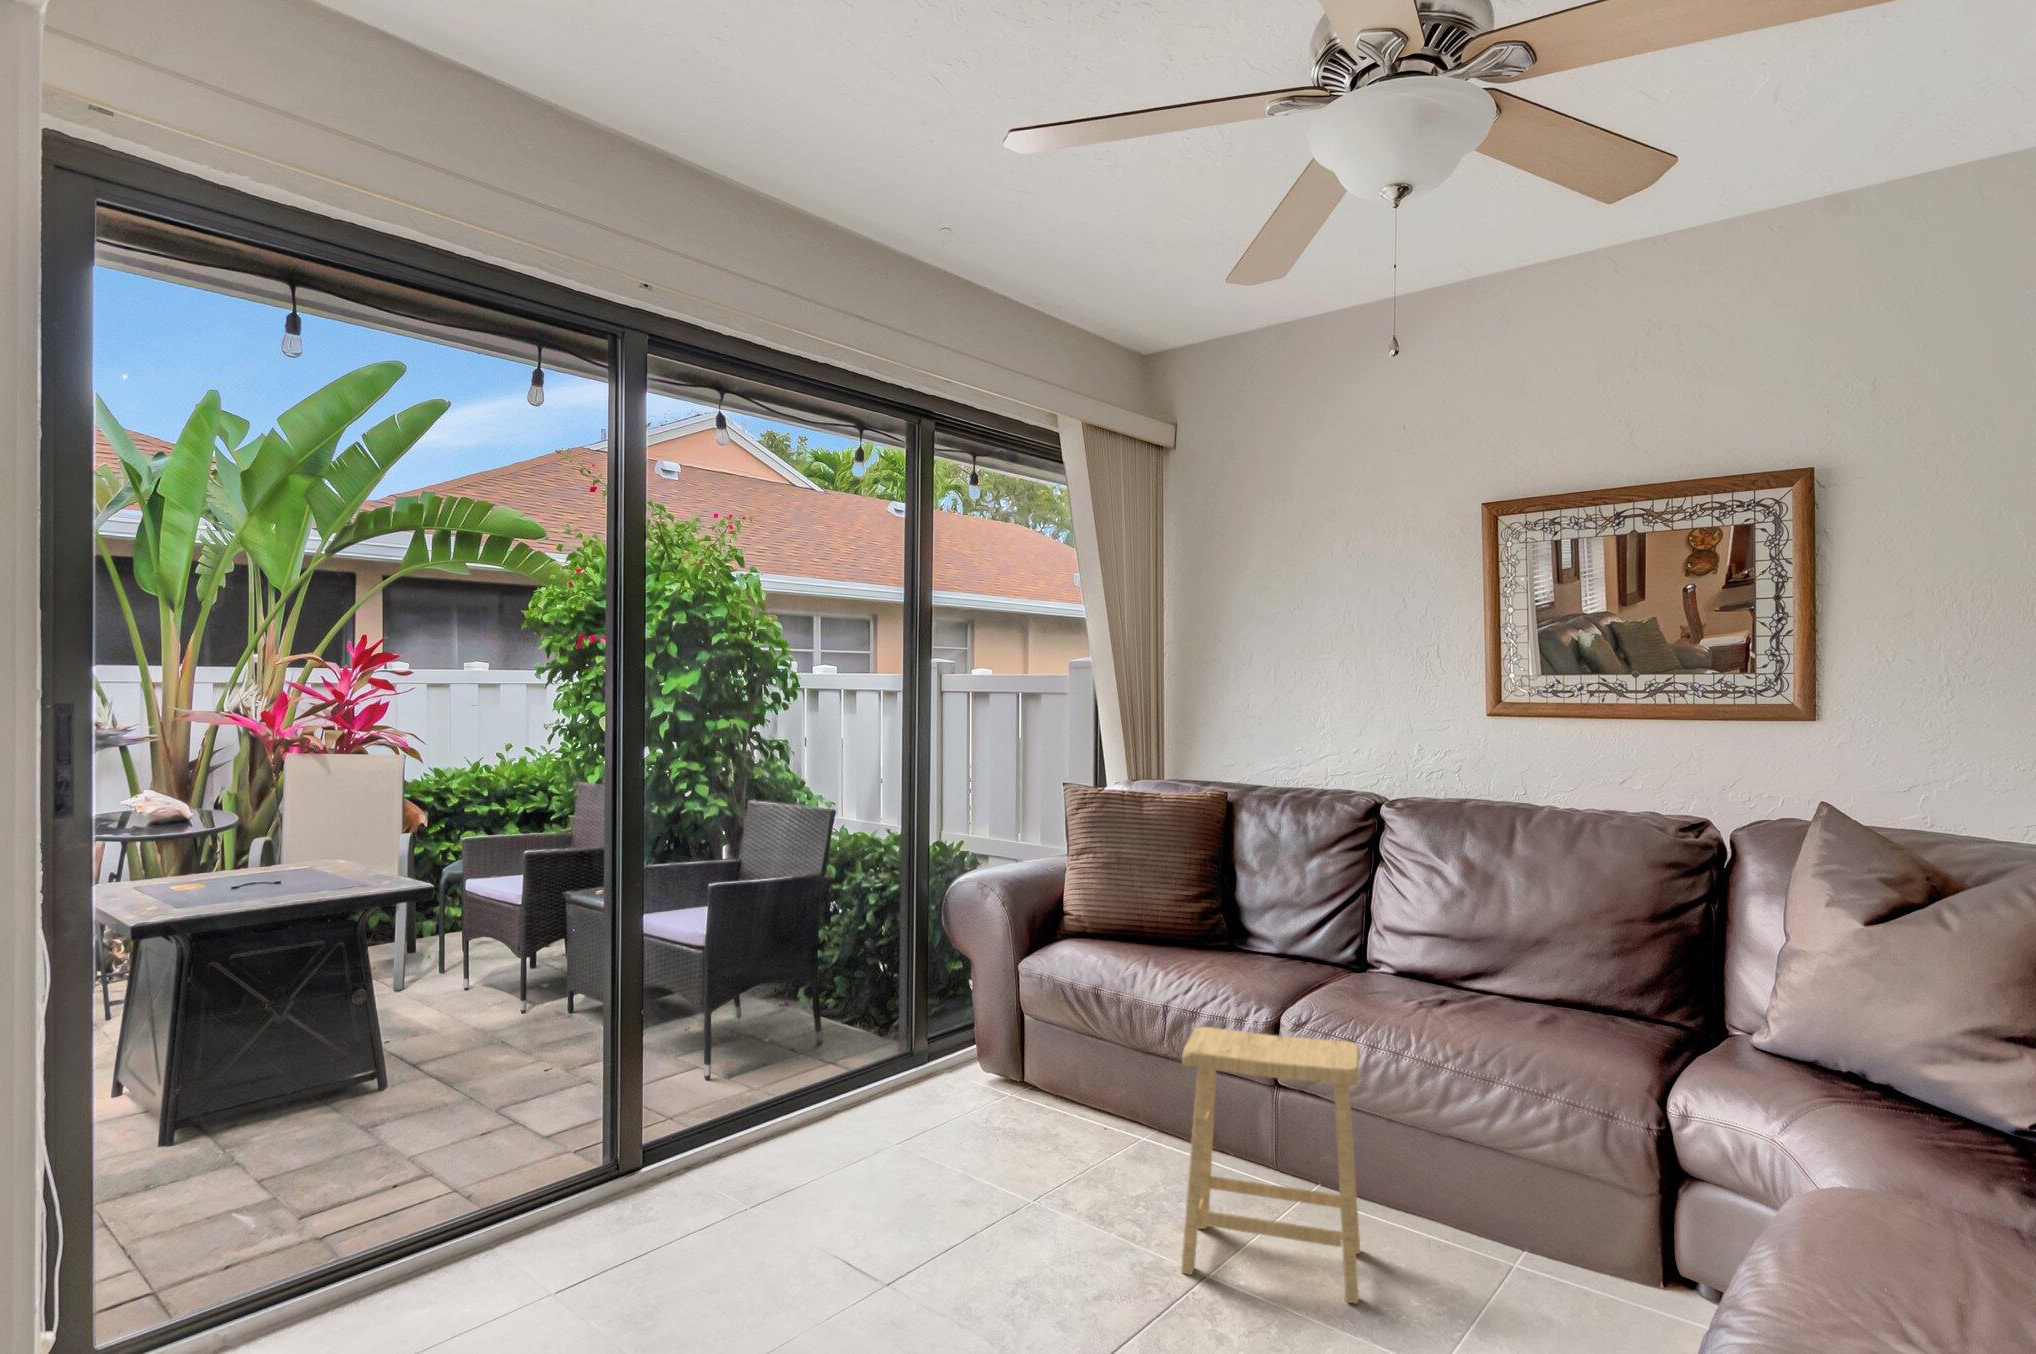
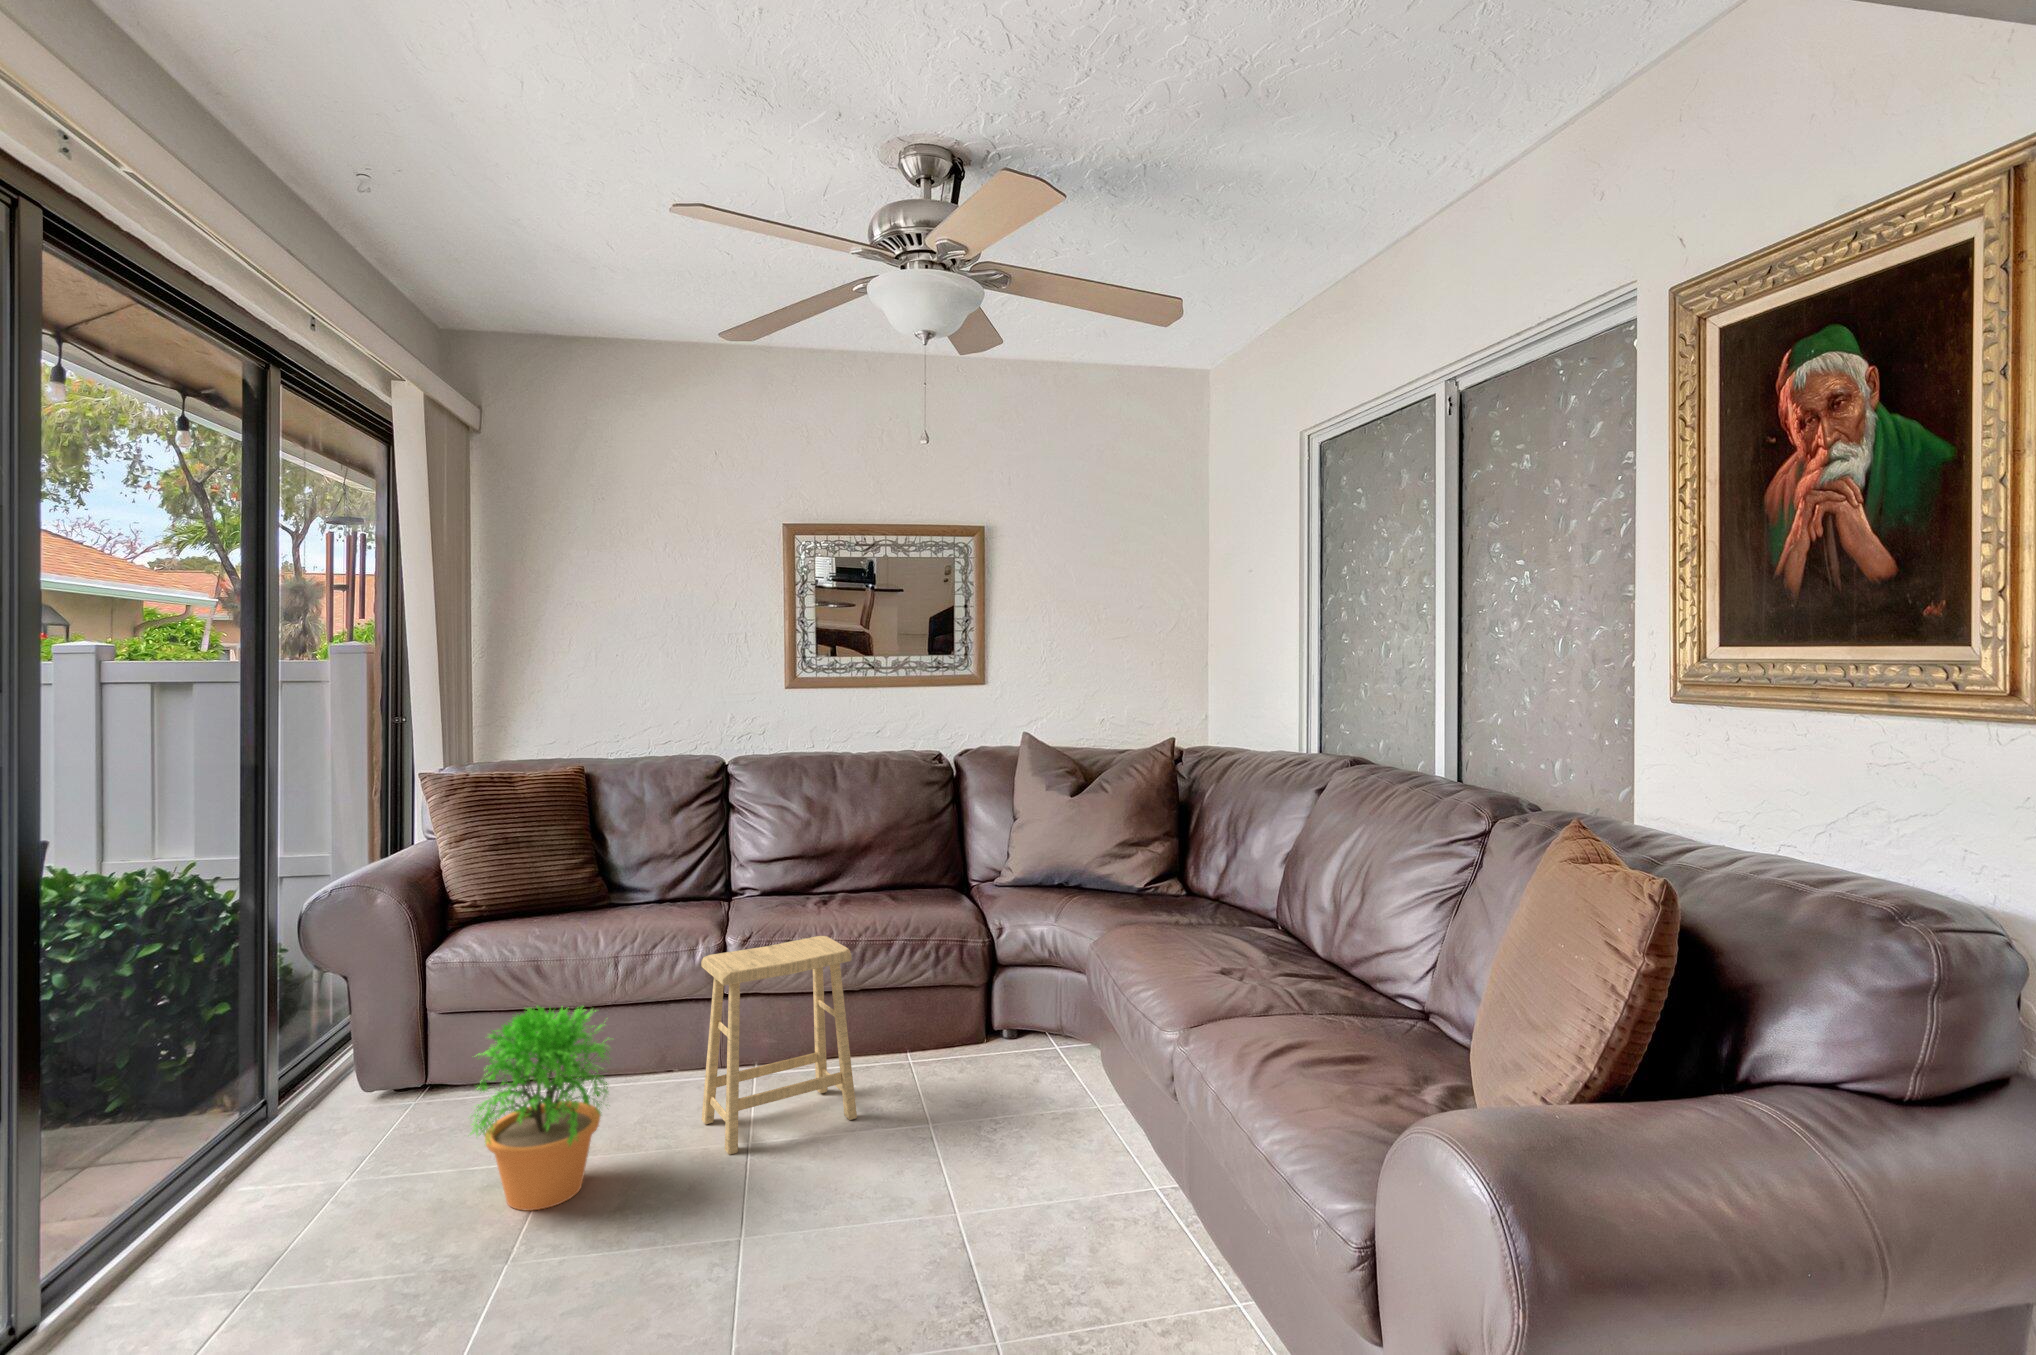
potted plant: none [927,1026,1089,1242] -> present [468,1005,609,1211]

